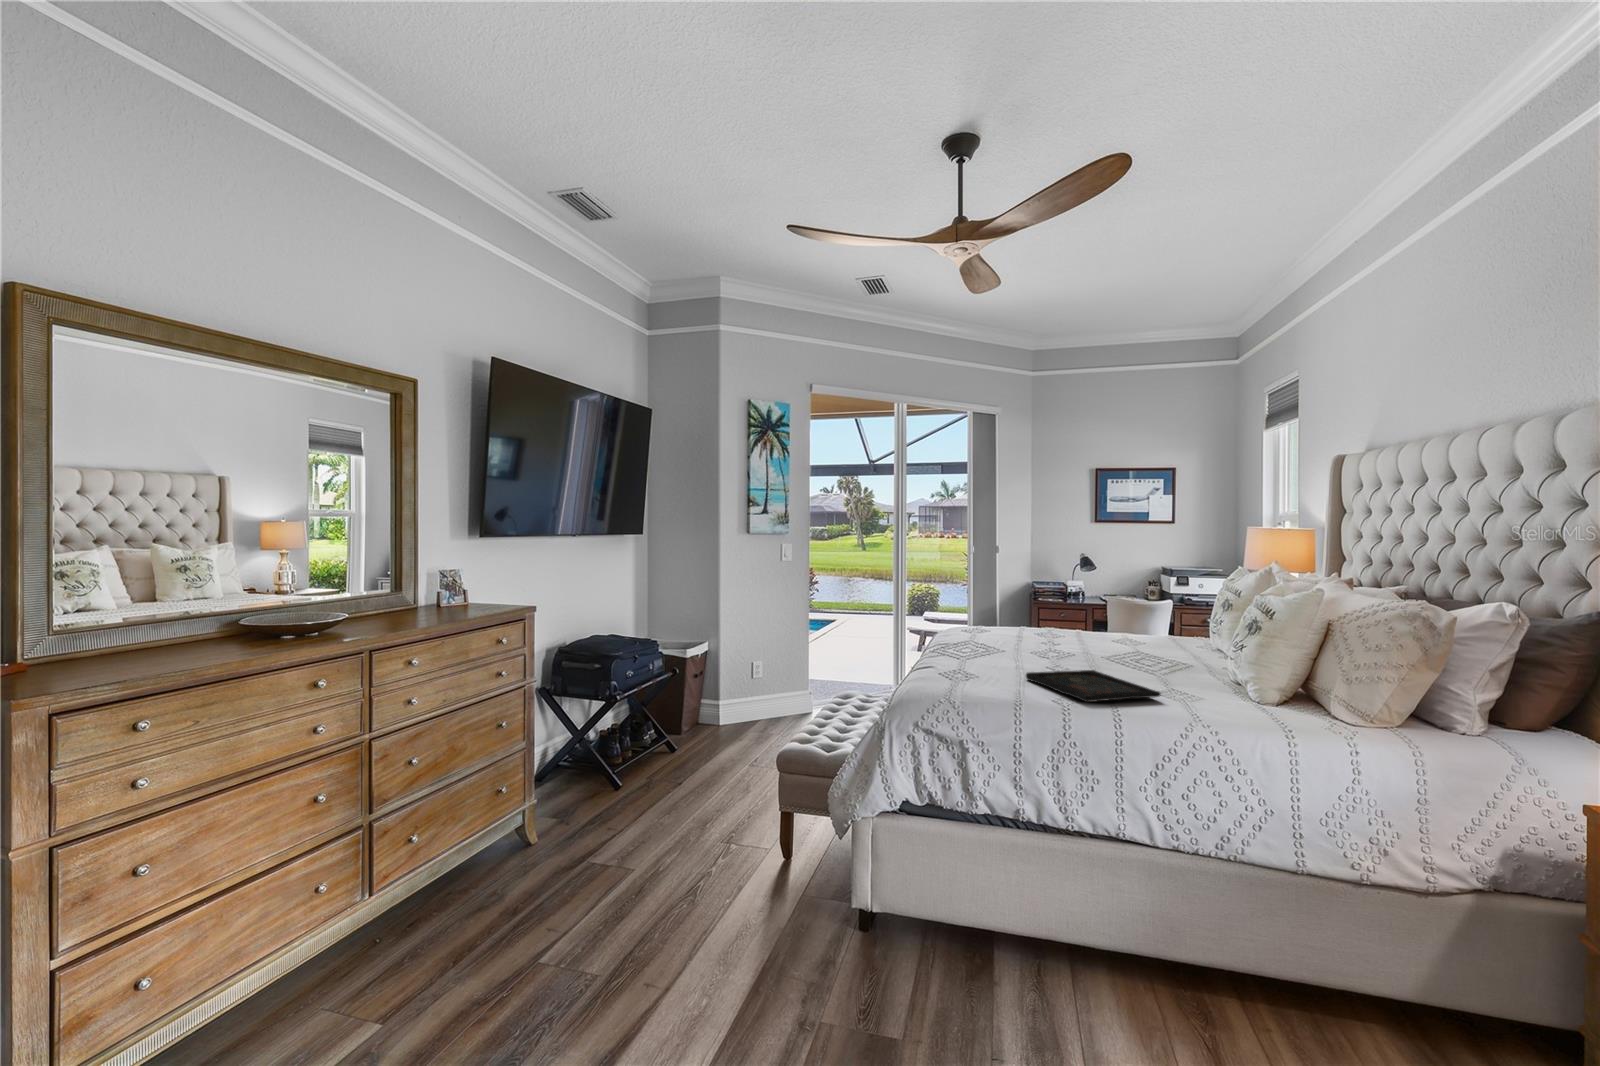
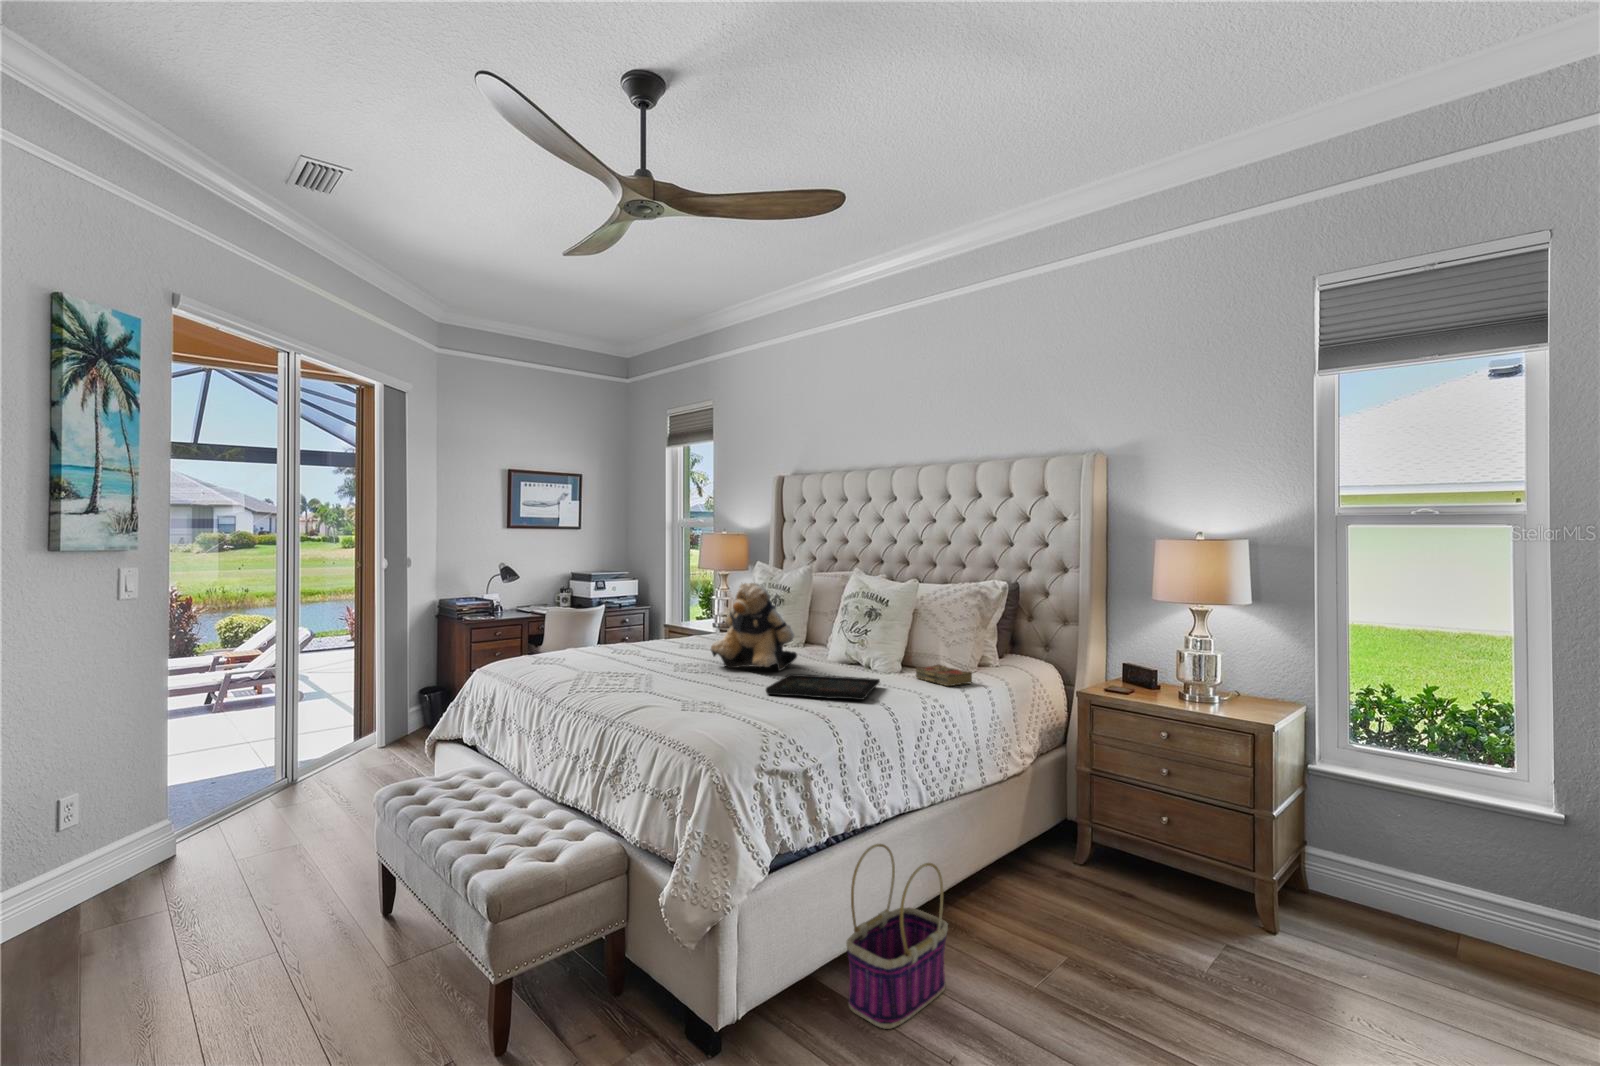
teddy bear: none [1060,575,1157,669] -> present [711,583,797,671]
book: none [1243,693,1301,727] -> present [916,664,972,686]
basket: none [974,840,1096,1027] -> present [846,844,948,1029]

